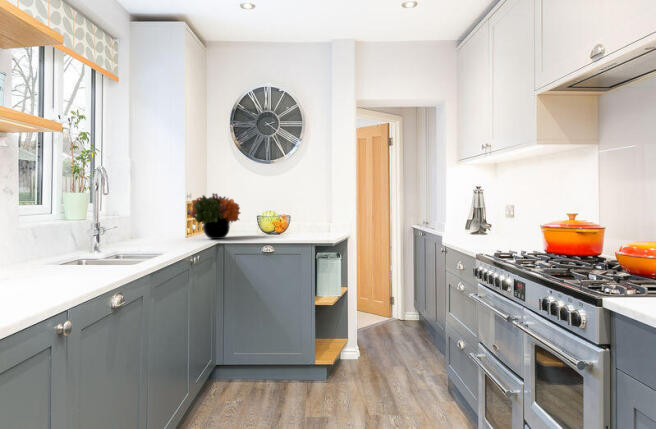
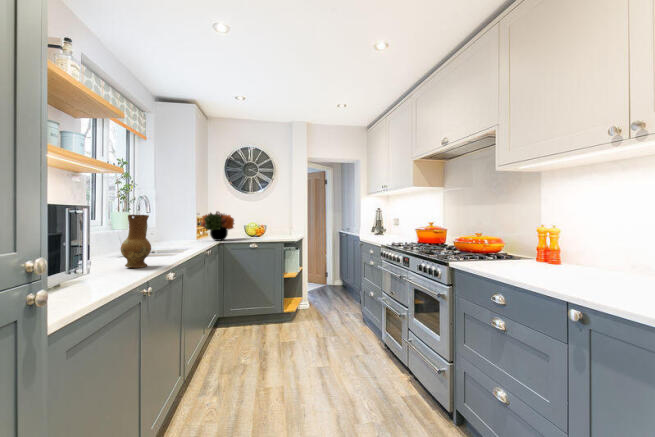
ceramic jug: none [28,201,77,288] -> present [121,215,151,268]

